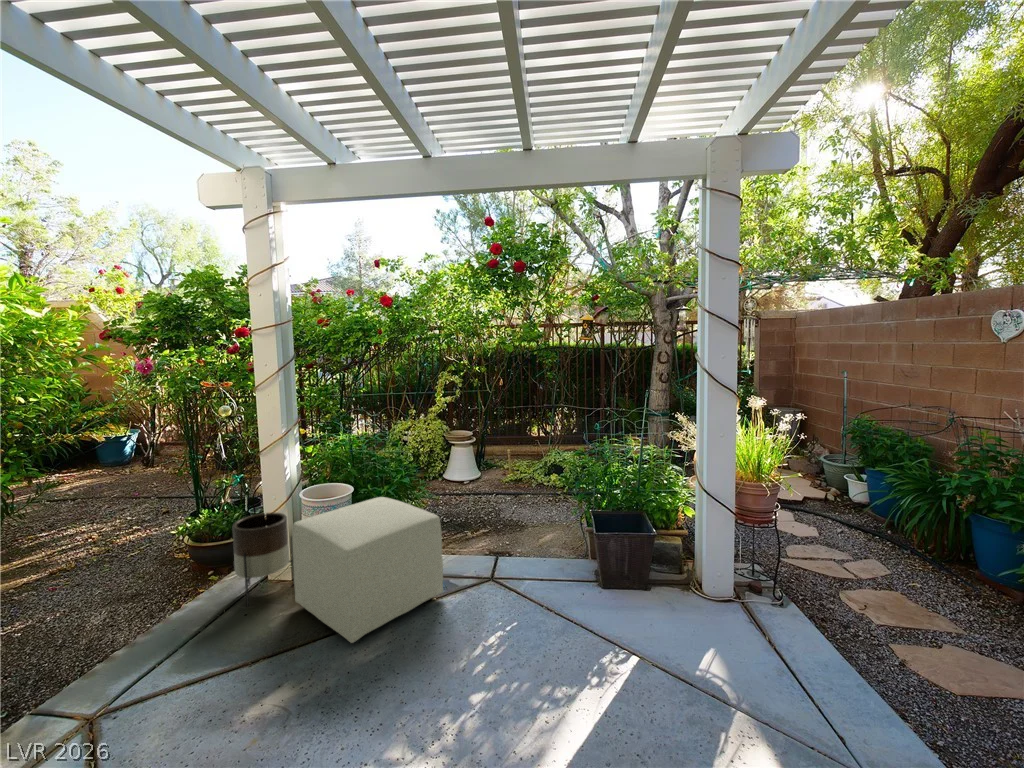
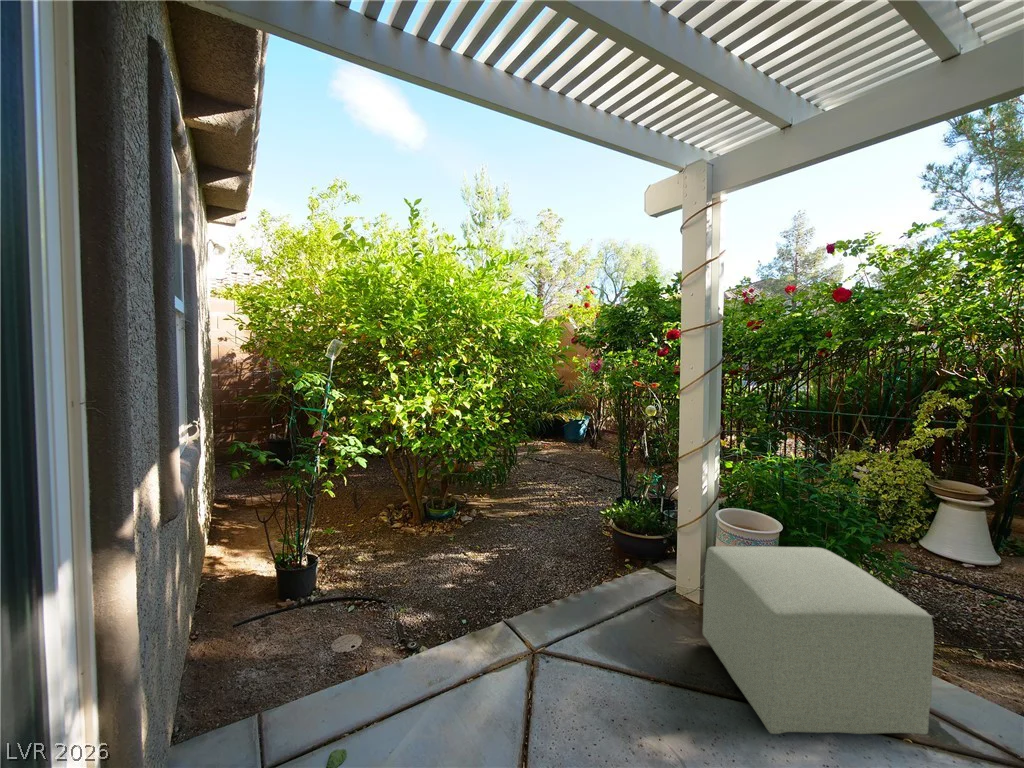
planter: present [232,513,294,606] -> none [646,521,705,614]

